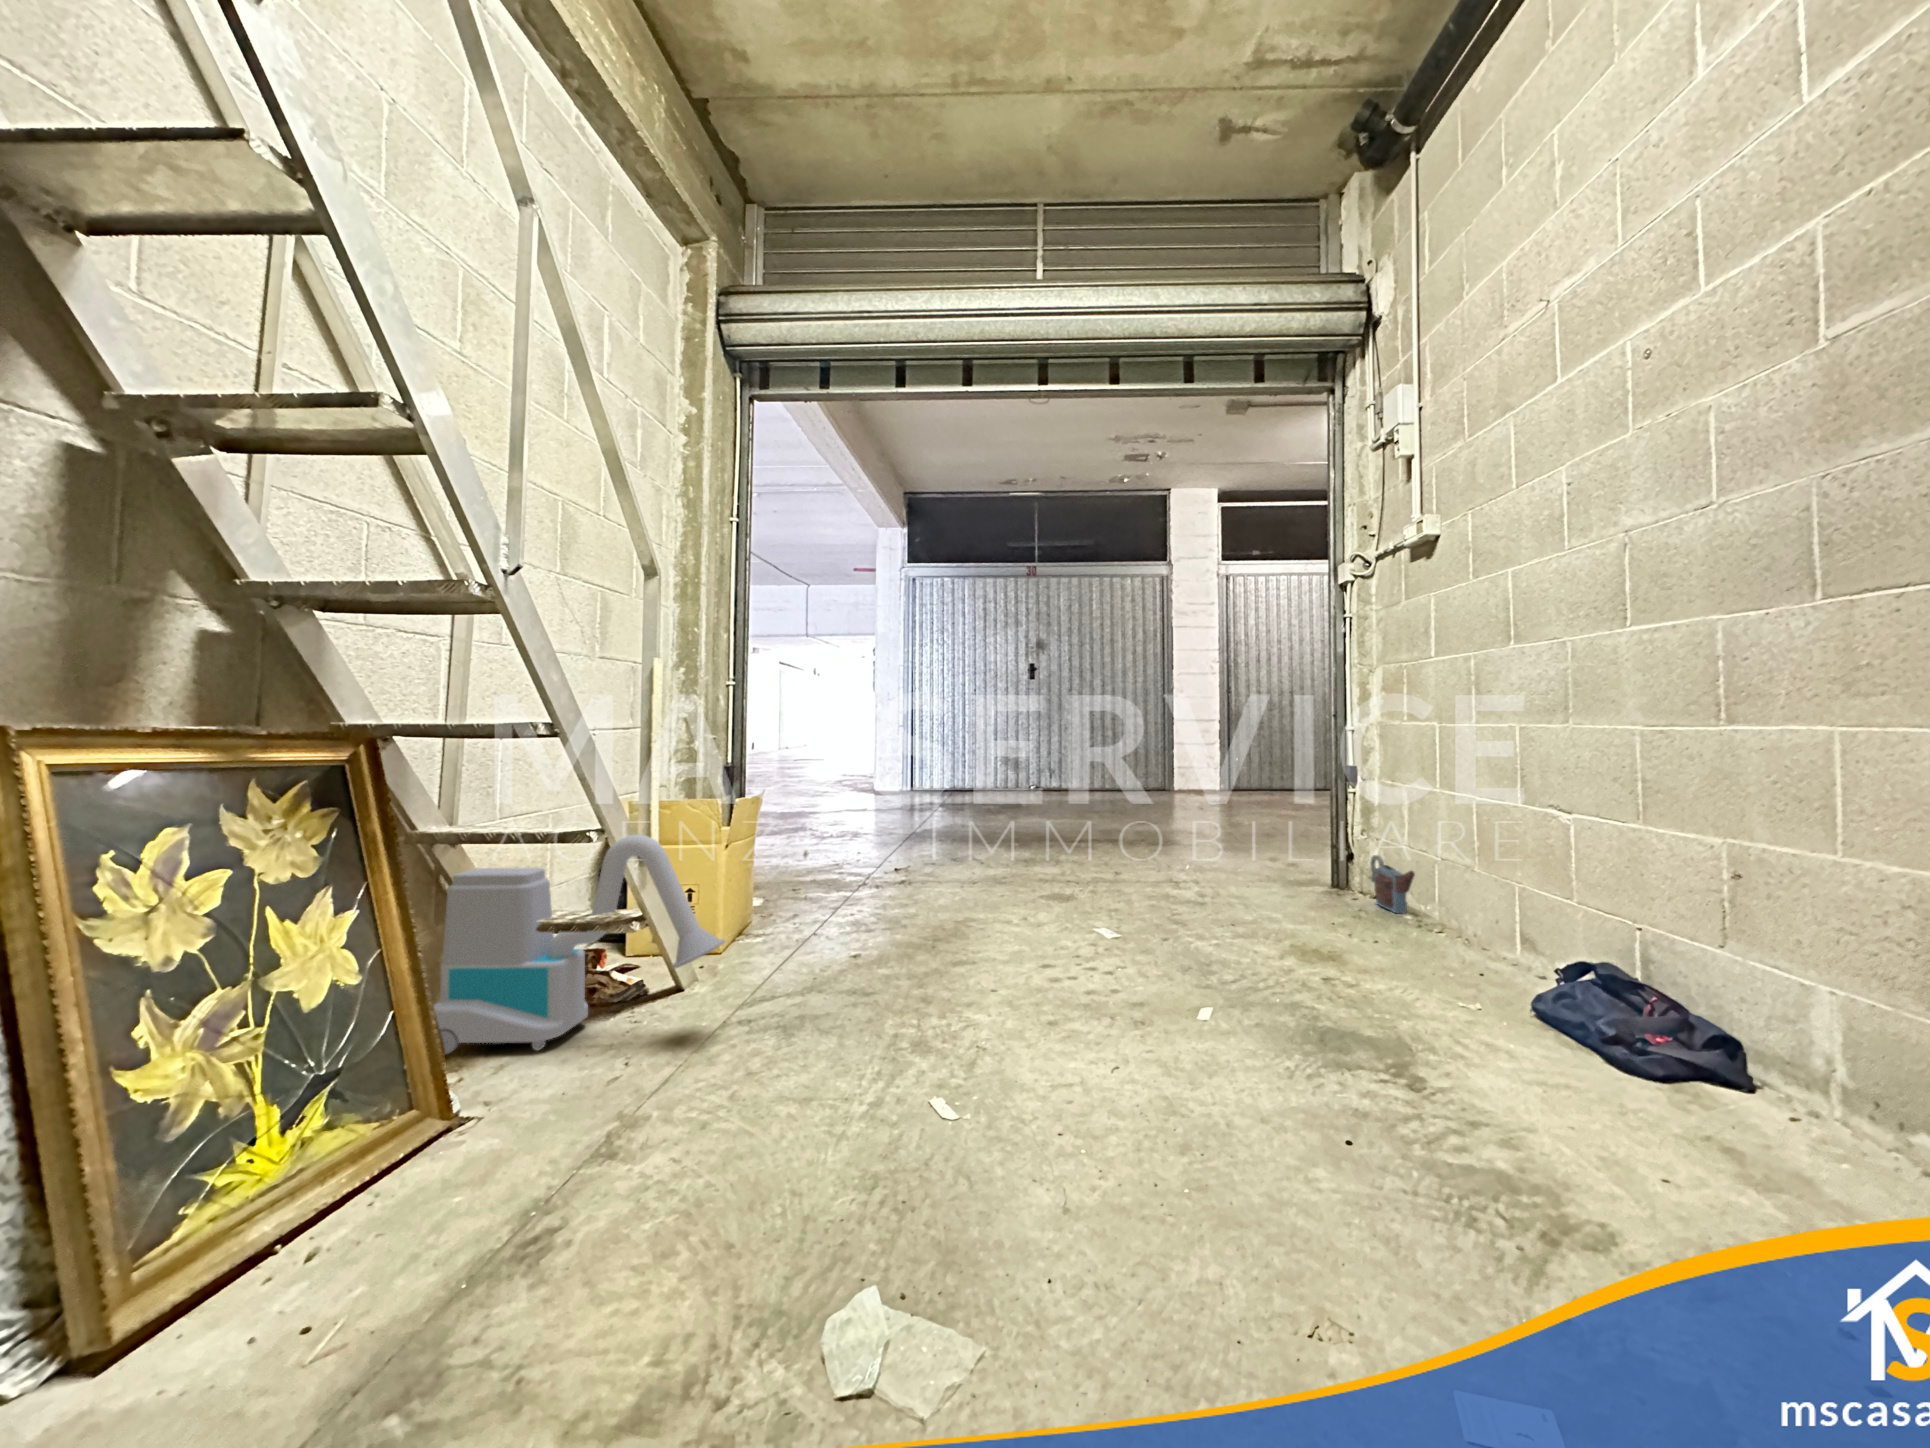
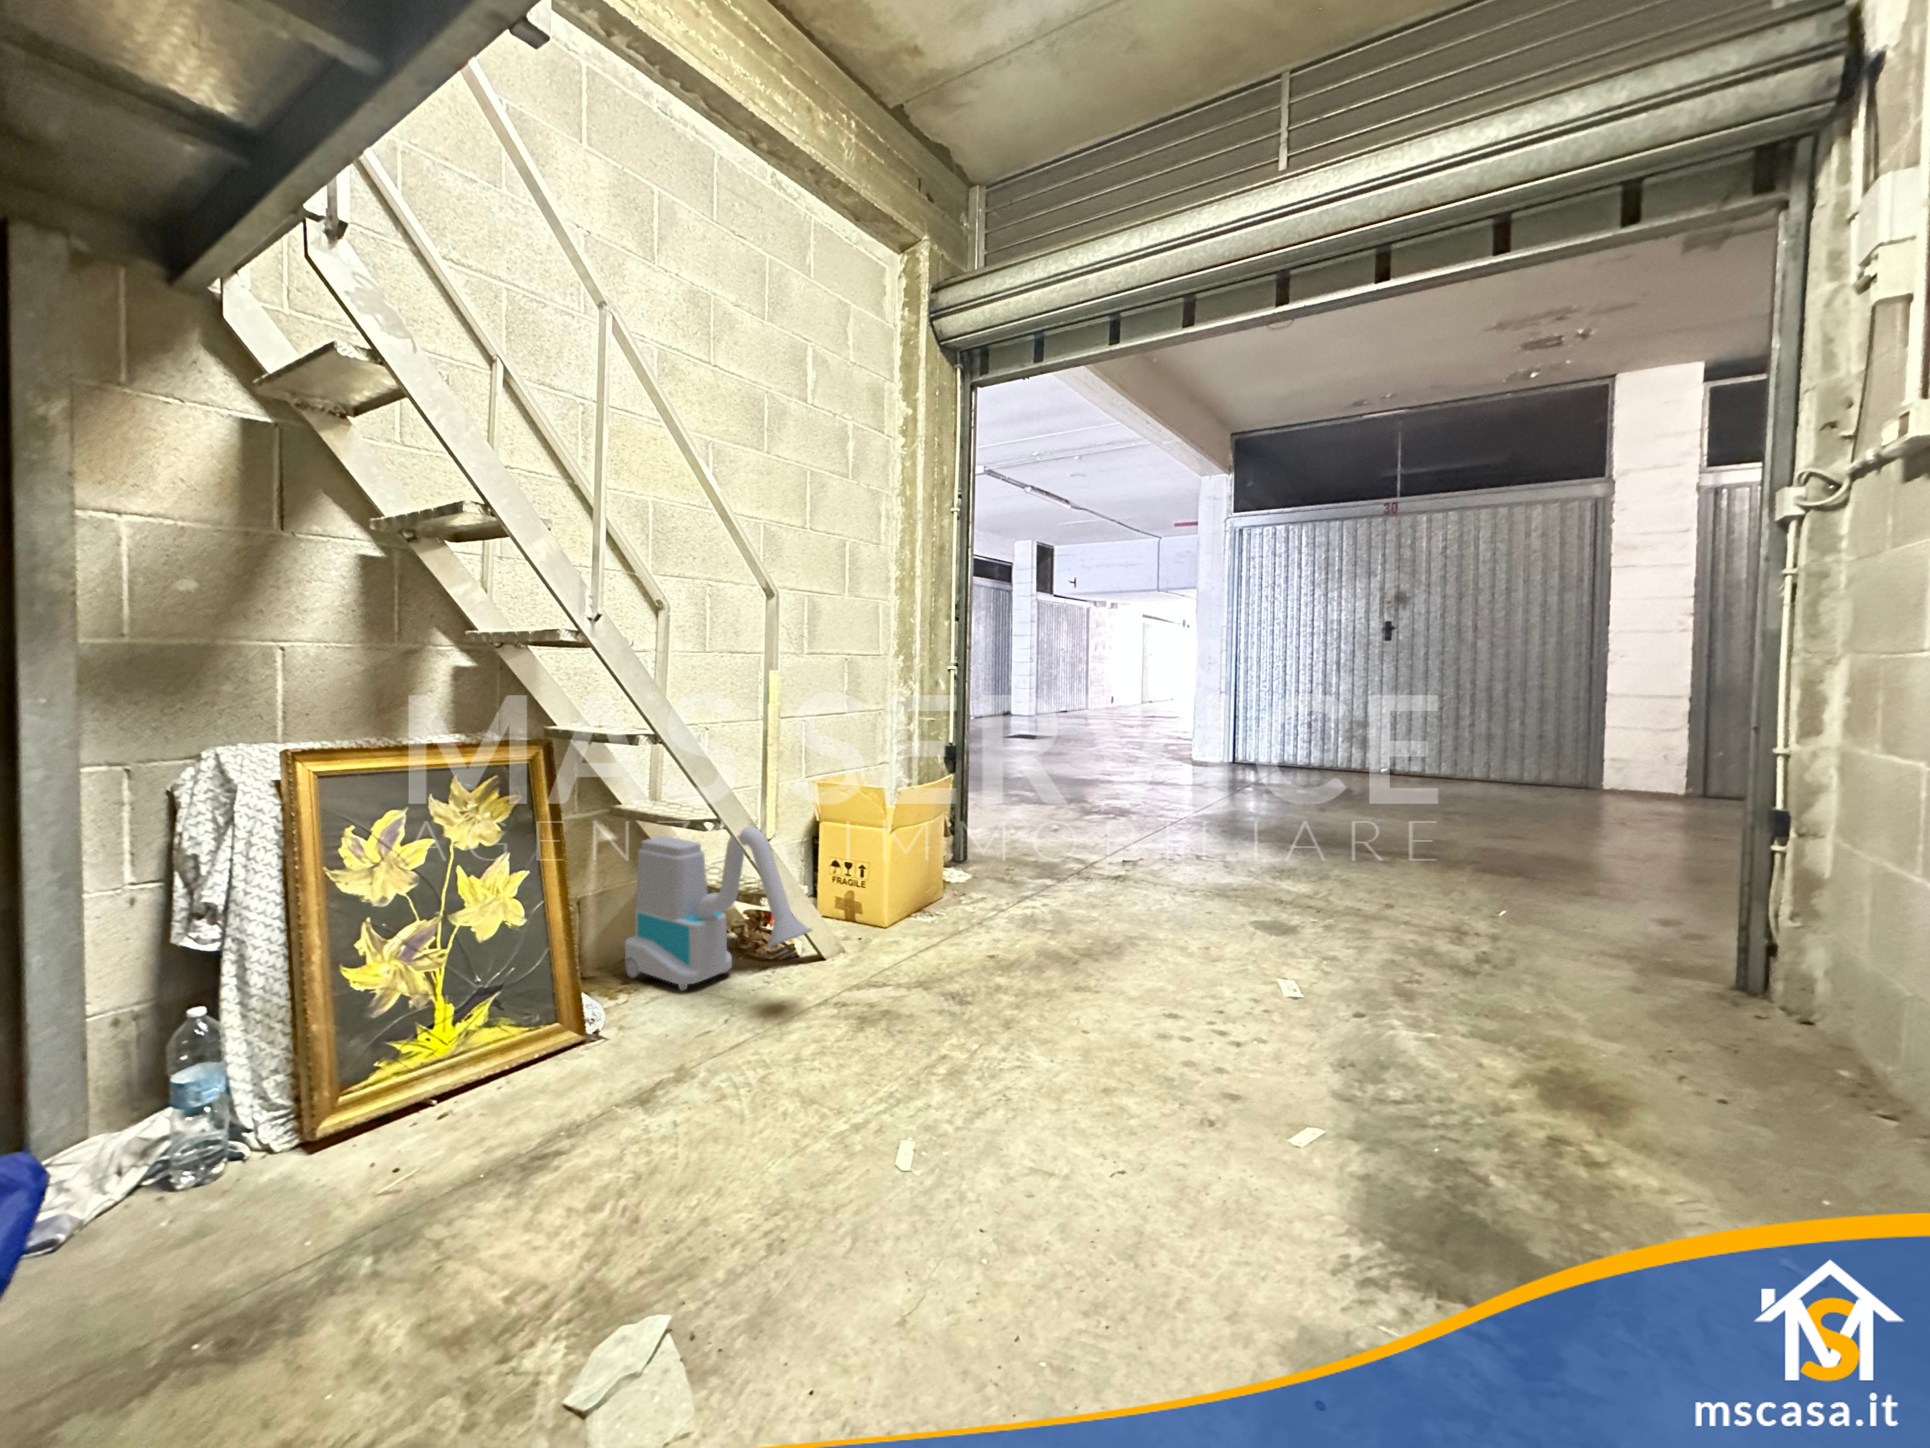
watering can: present [1371,855,1415,913] -> none [1777,958,1843,1064]

